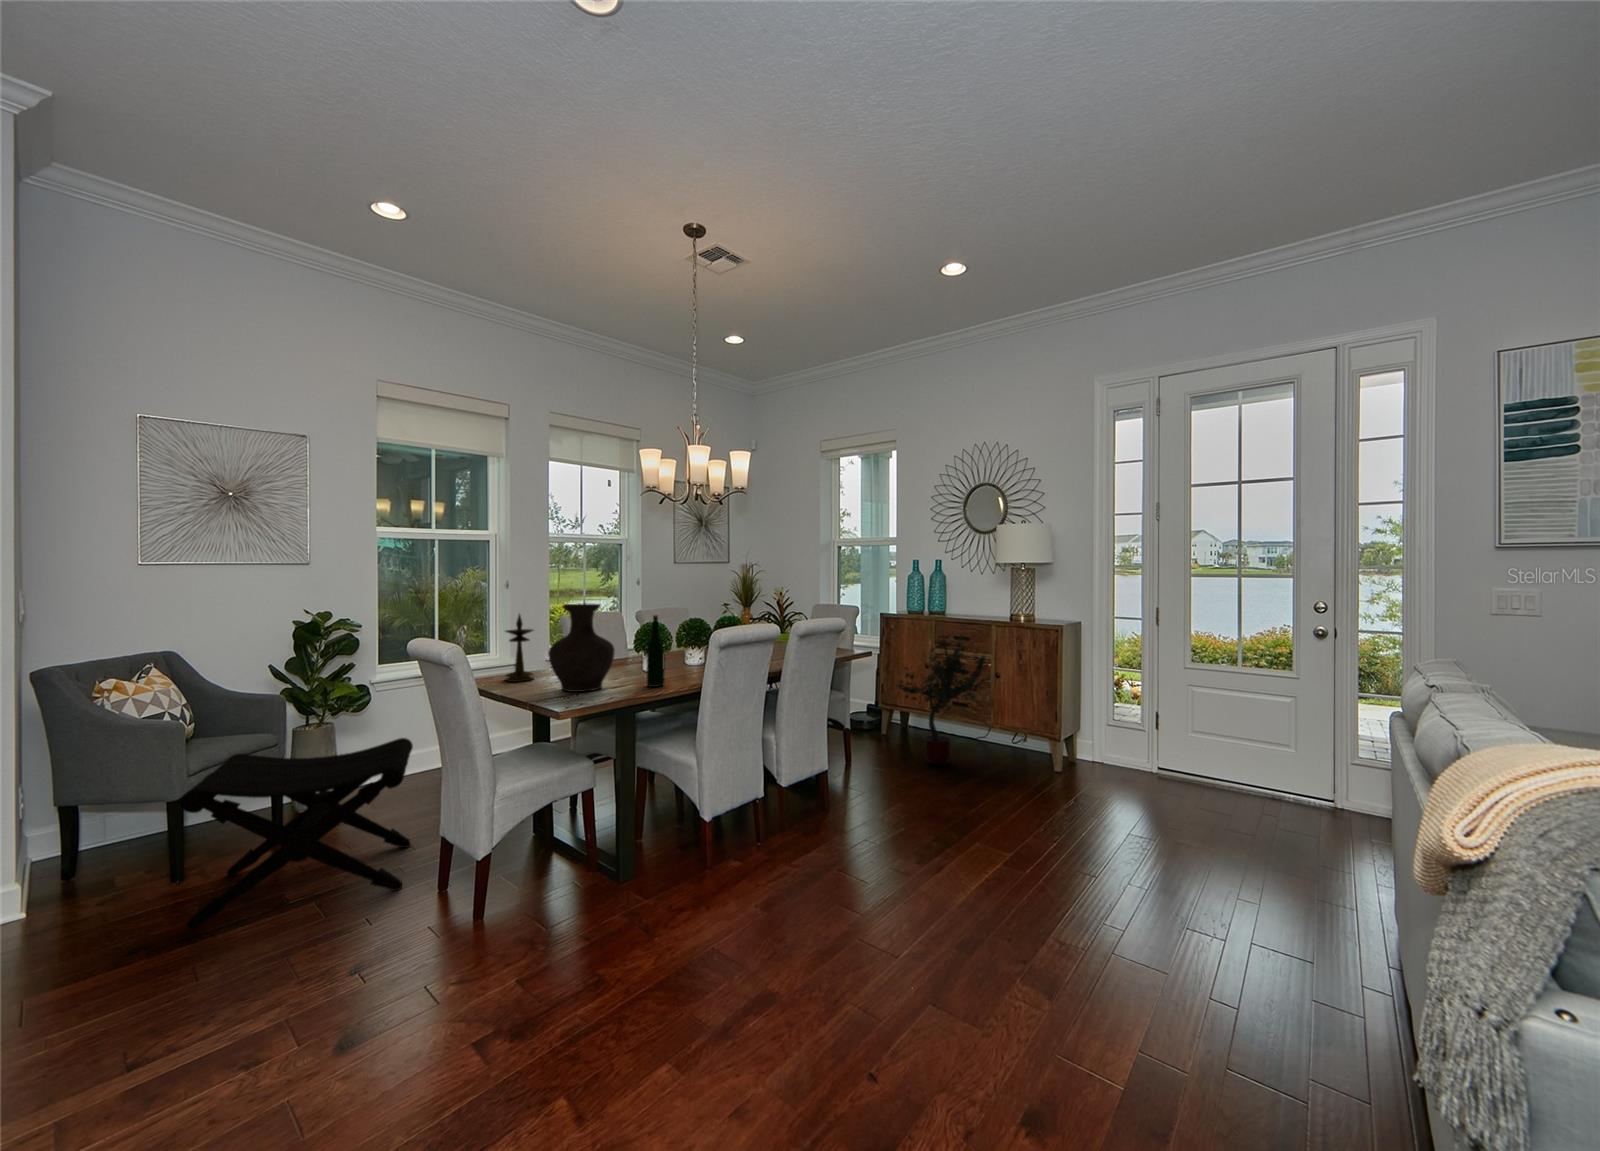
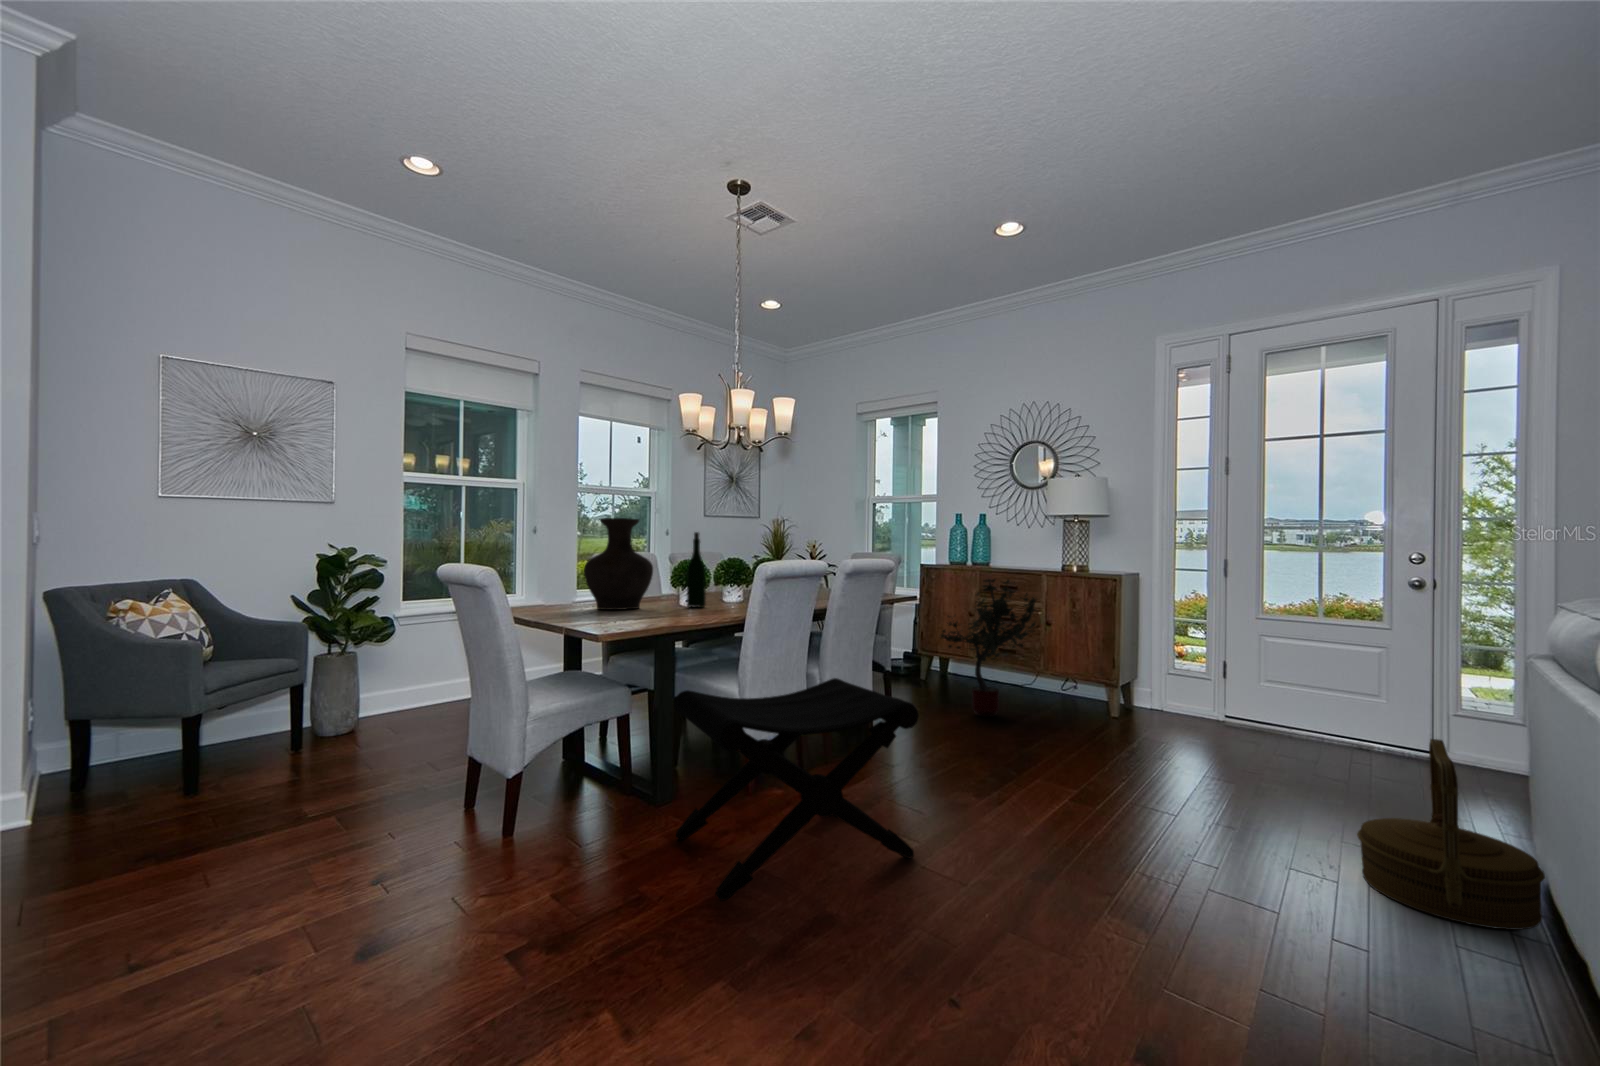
candlestick: present [505,614,534,682] -> none [536,534,568,606]
footstool: present [180,738,413,928] -> present [674,678,919,901]
woven basket: none [1231,822,1376,994] -> present [1357,739,1545,930]

